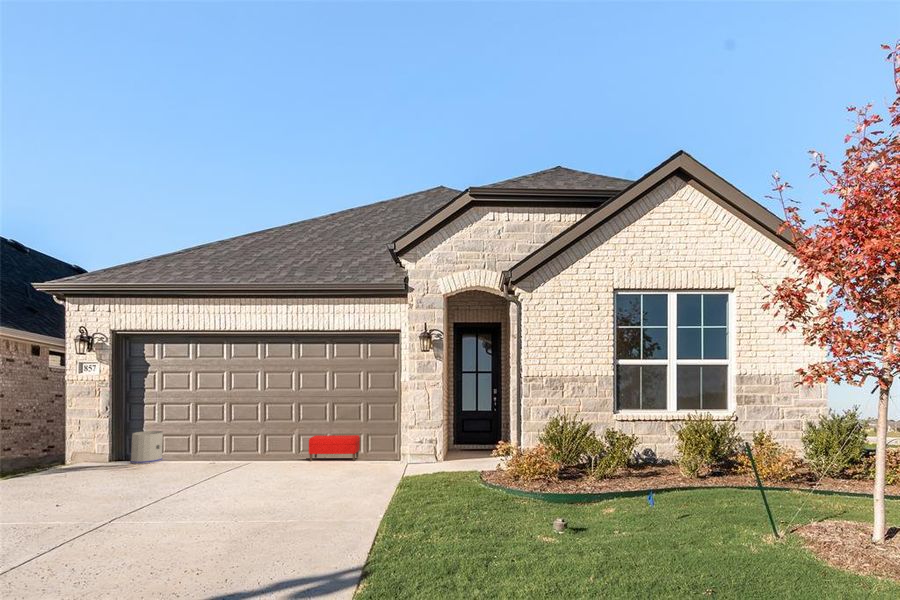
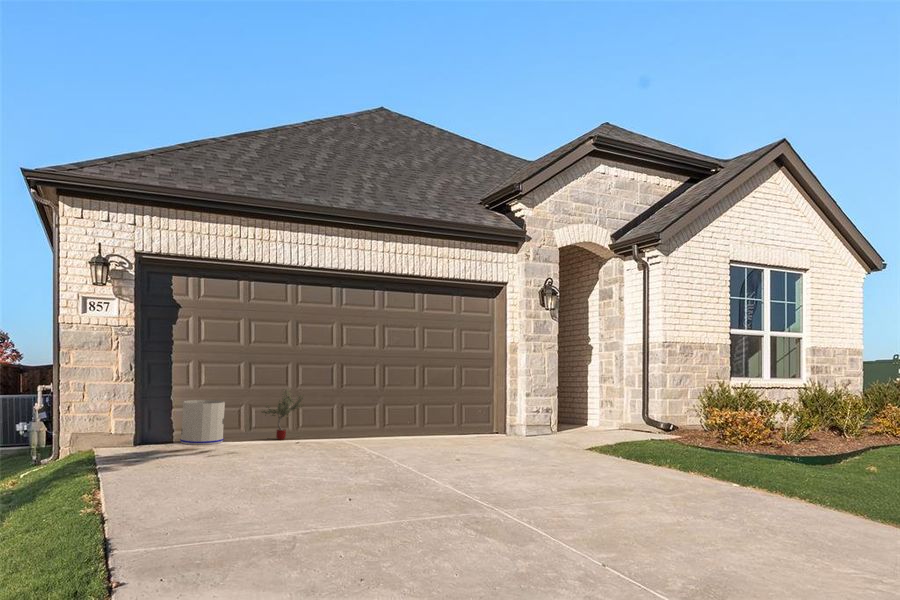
potted tree: none [187,422,217,461] -> present [262,389,303,440]
bench: present [309,435,360,461] -> none [413,406,475,436]

